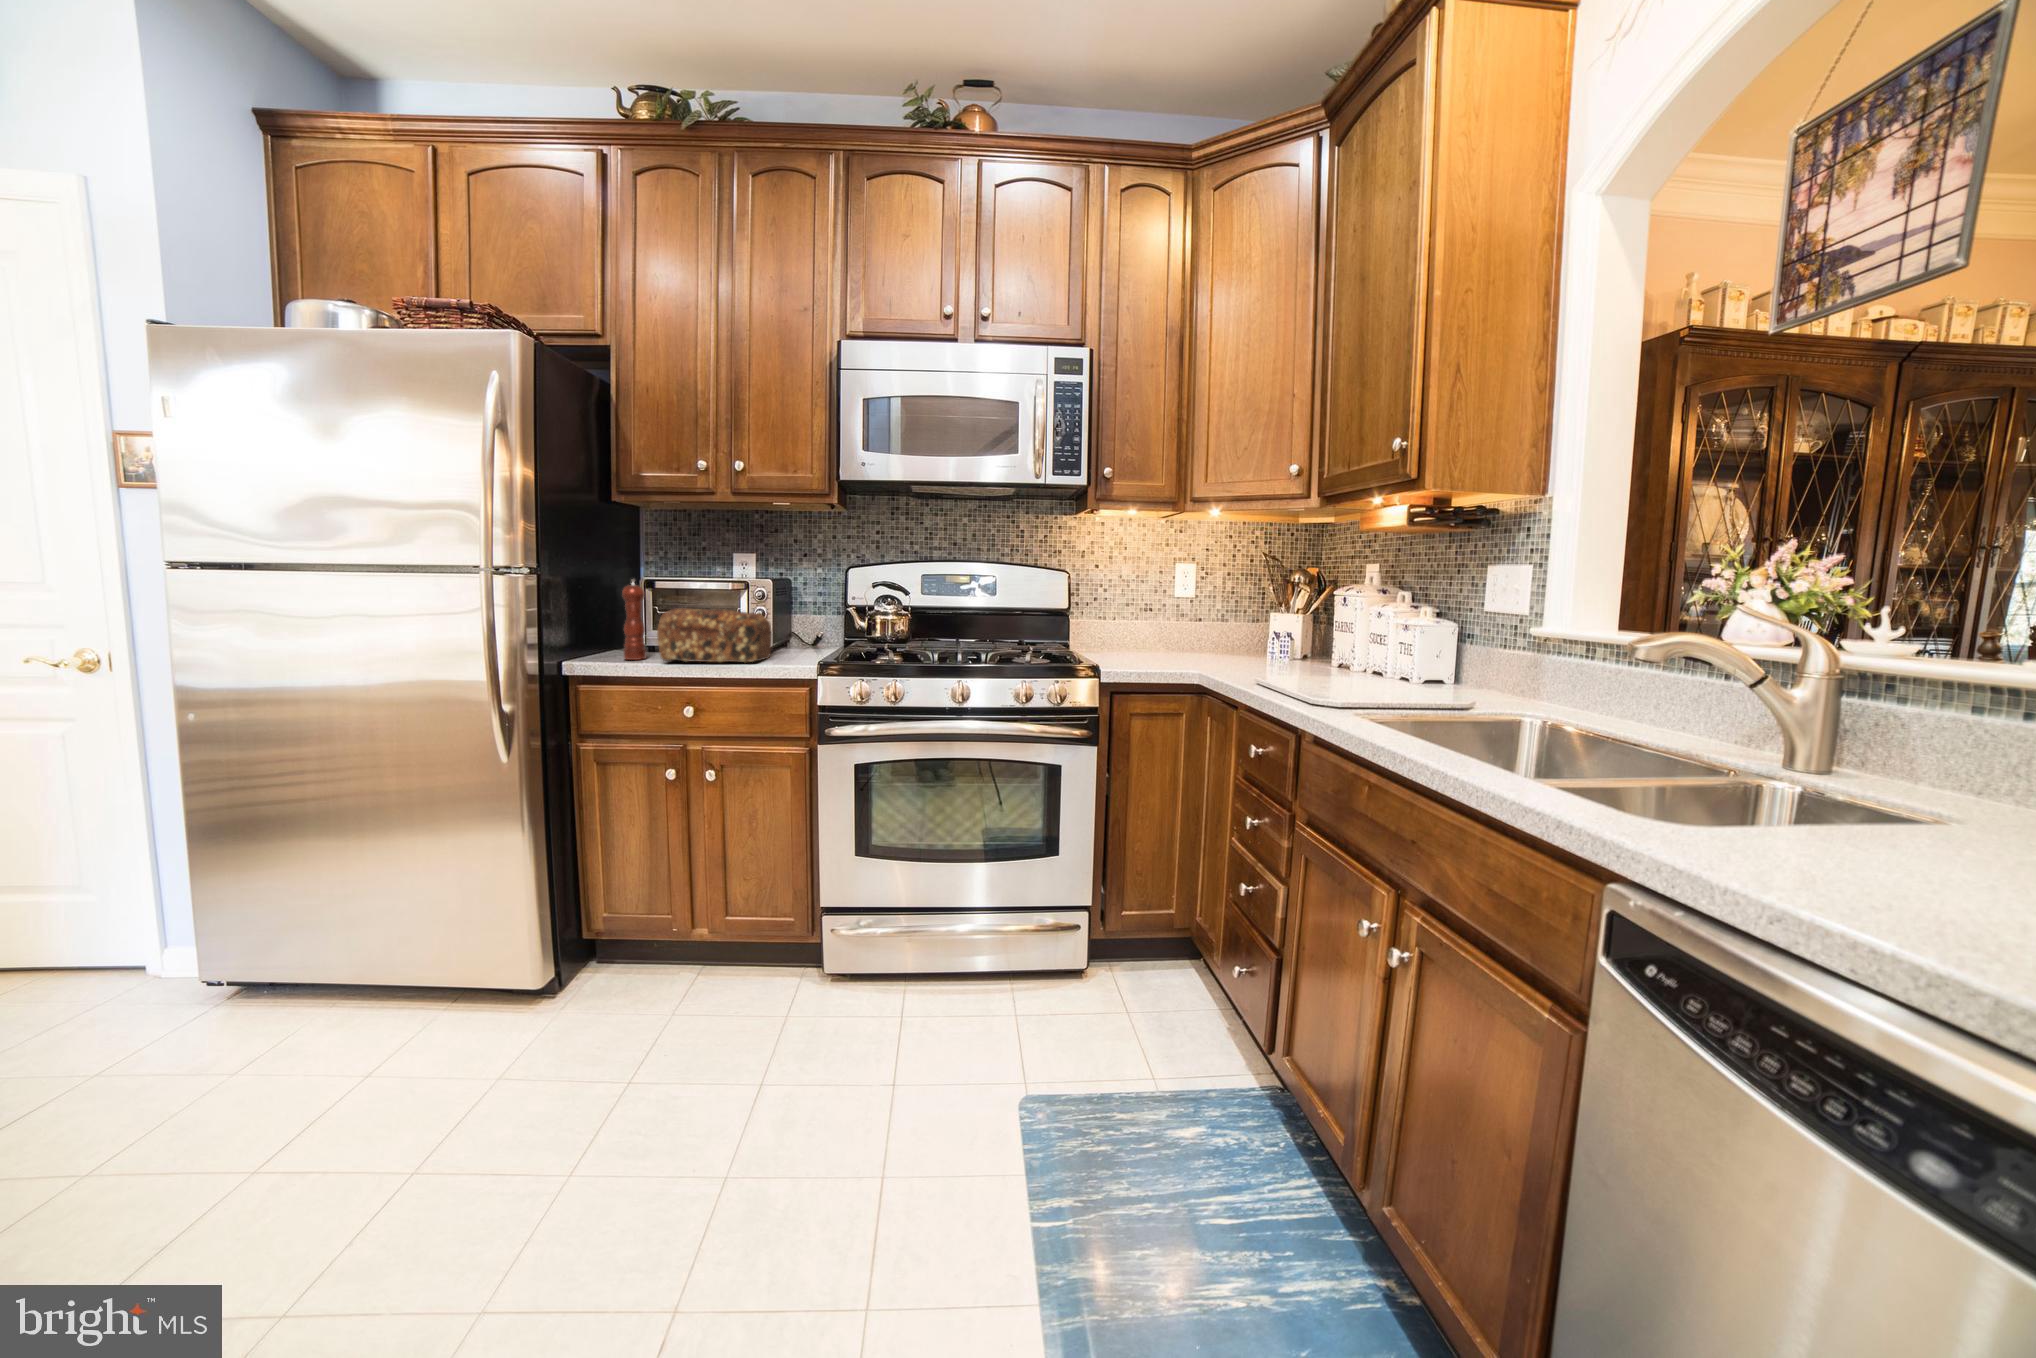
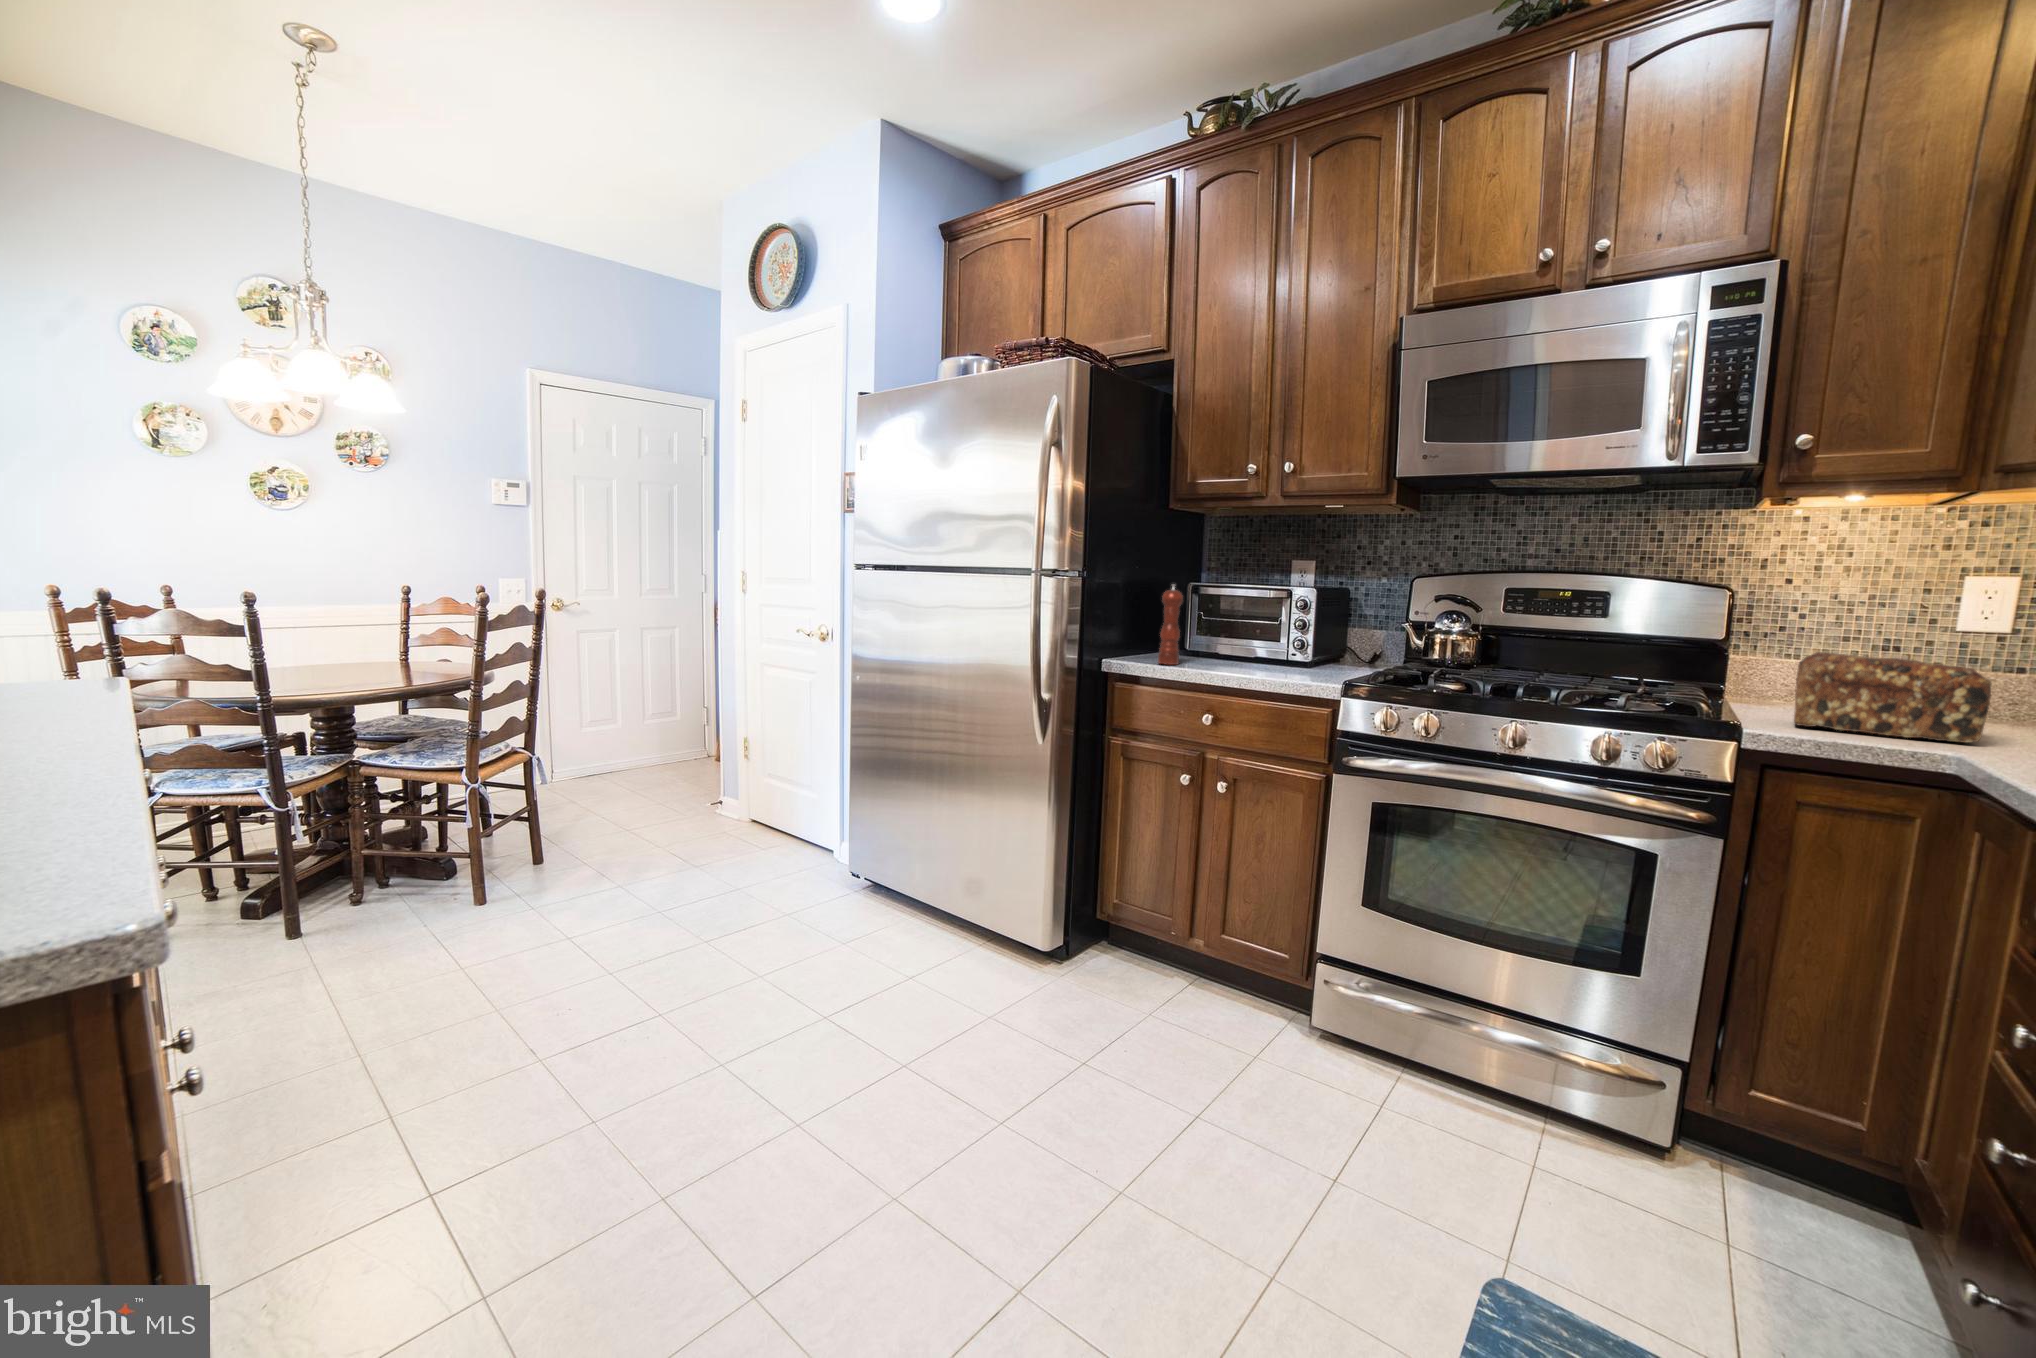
bread loaf: present [657,608,772,662] -> present [1794,652,1992,742]

